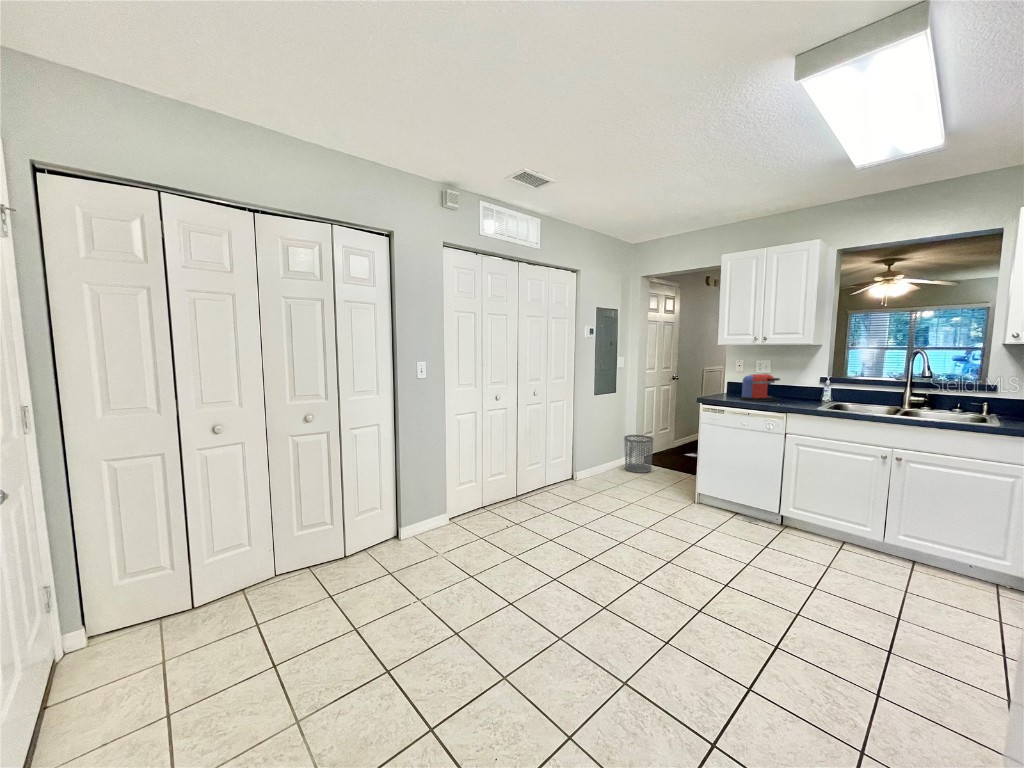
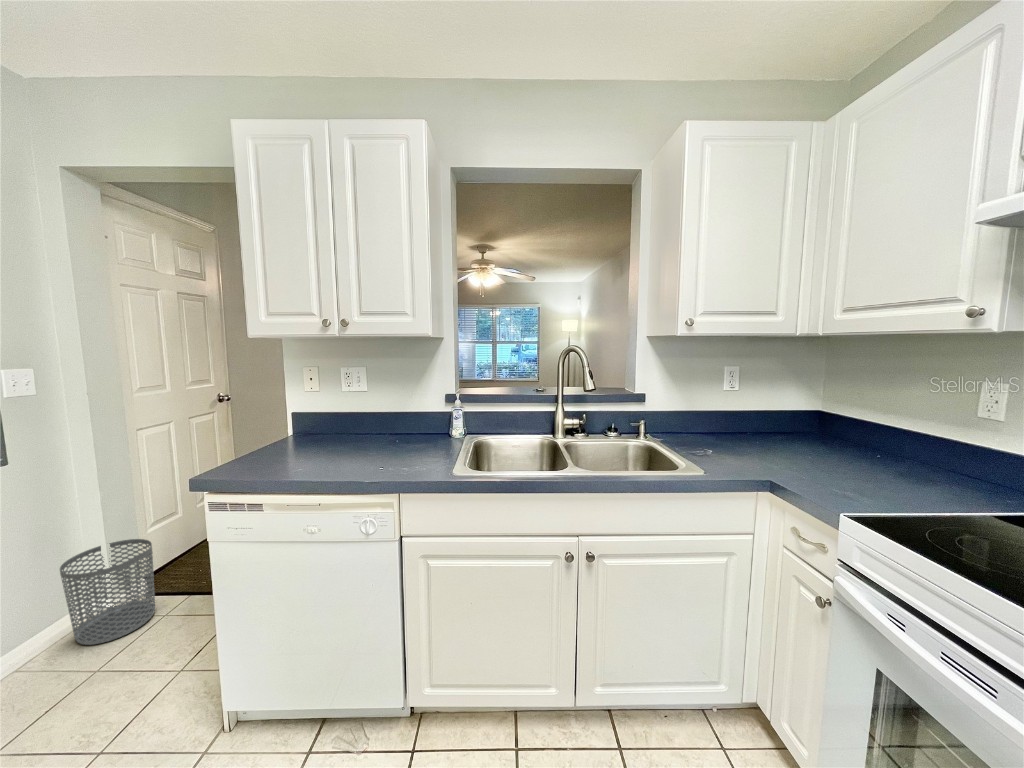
coffee maker: present [741,374,780,401] -> none [304,399,382,465]

